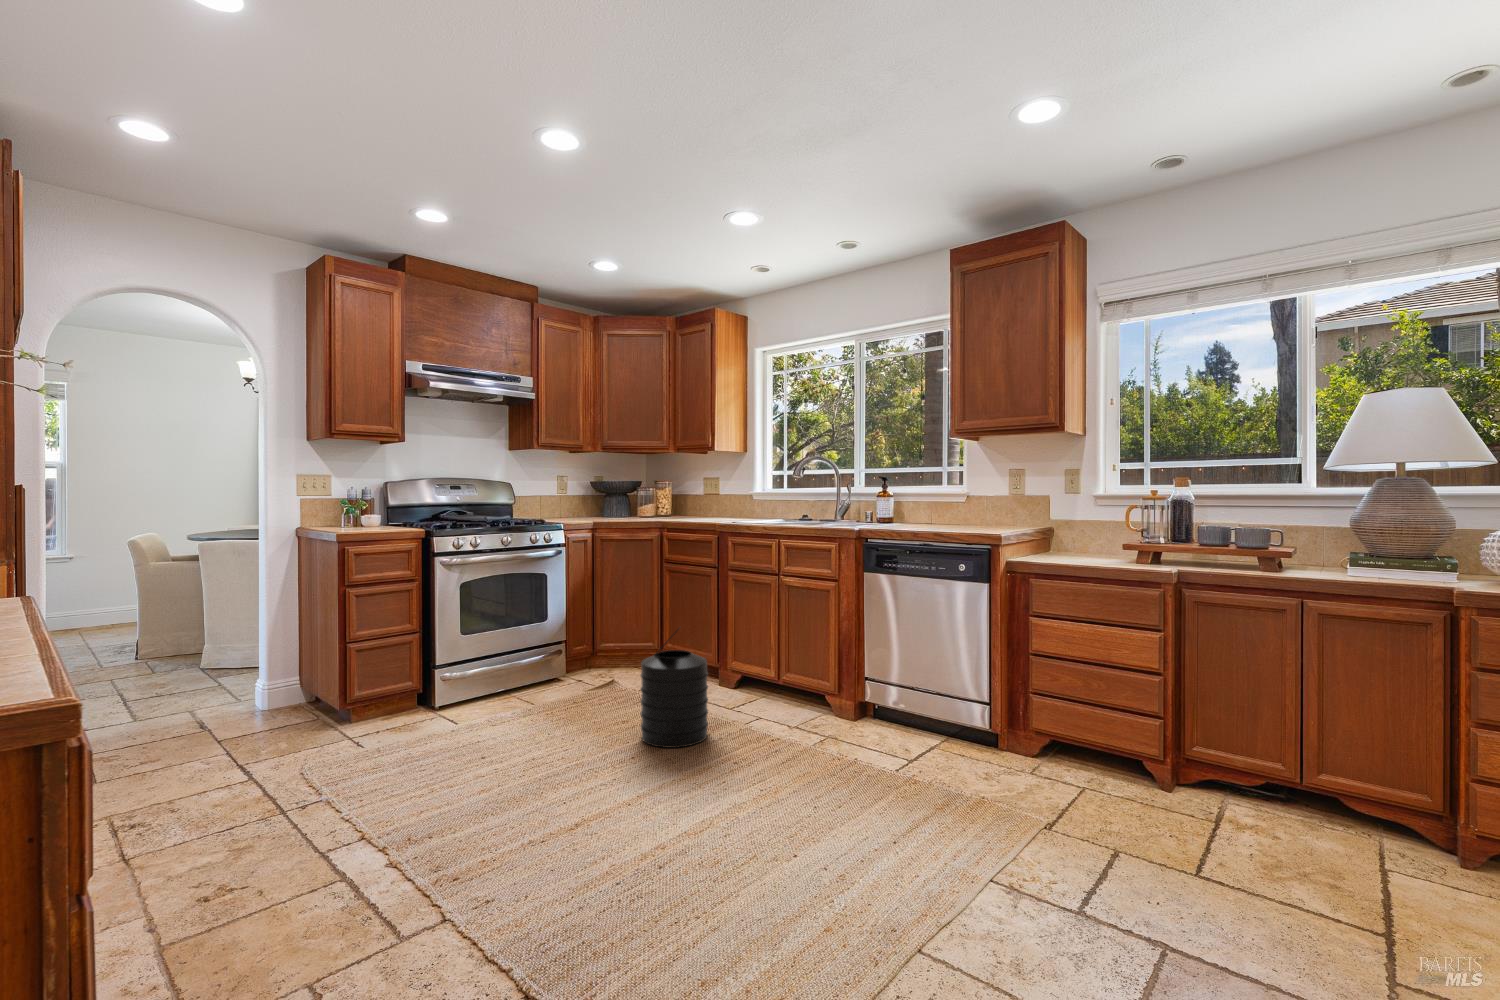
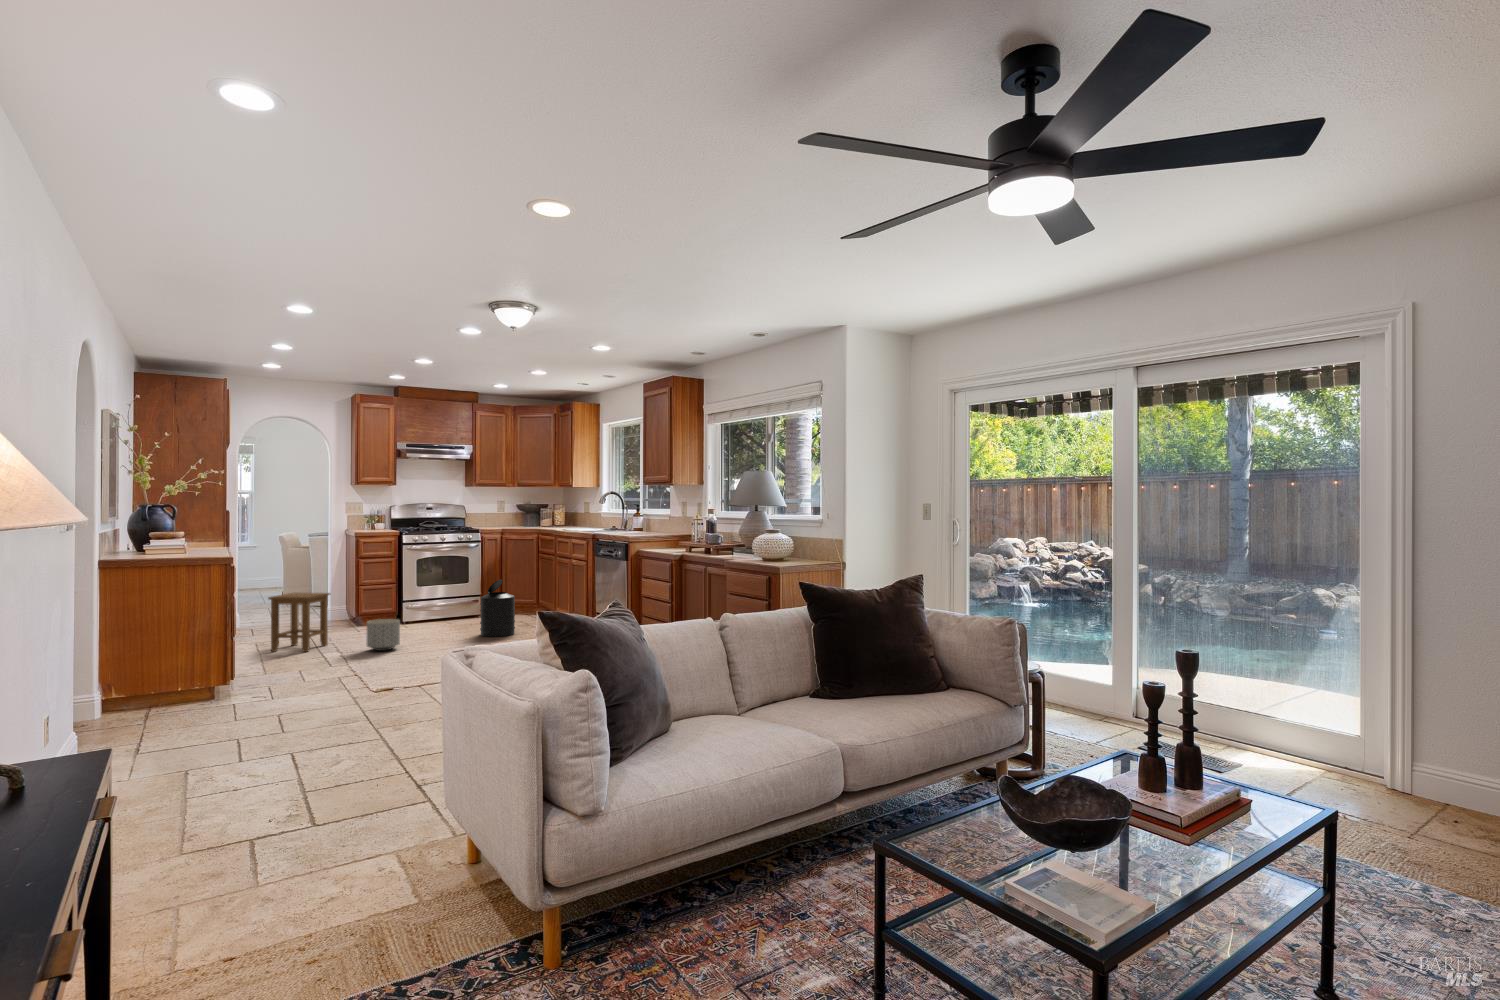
stool: none [160,684,324,864] -> present [268,593,330,652]
planter: none [442,742,521,832] -> present [367,619,400,651]

